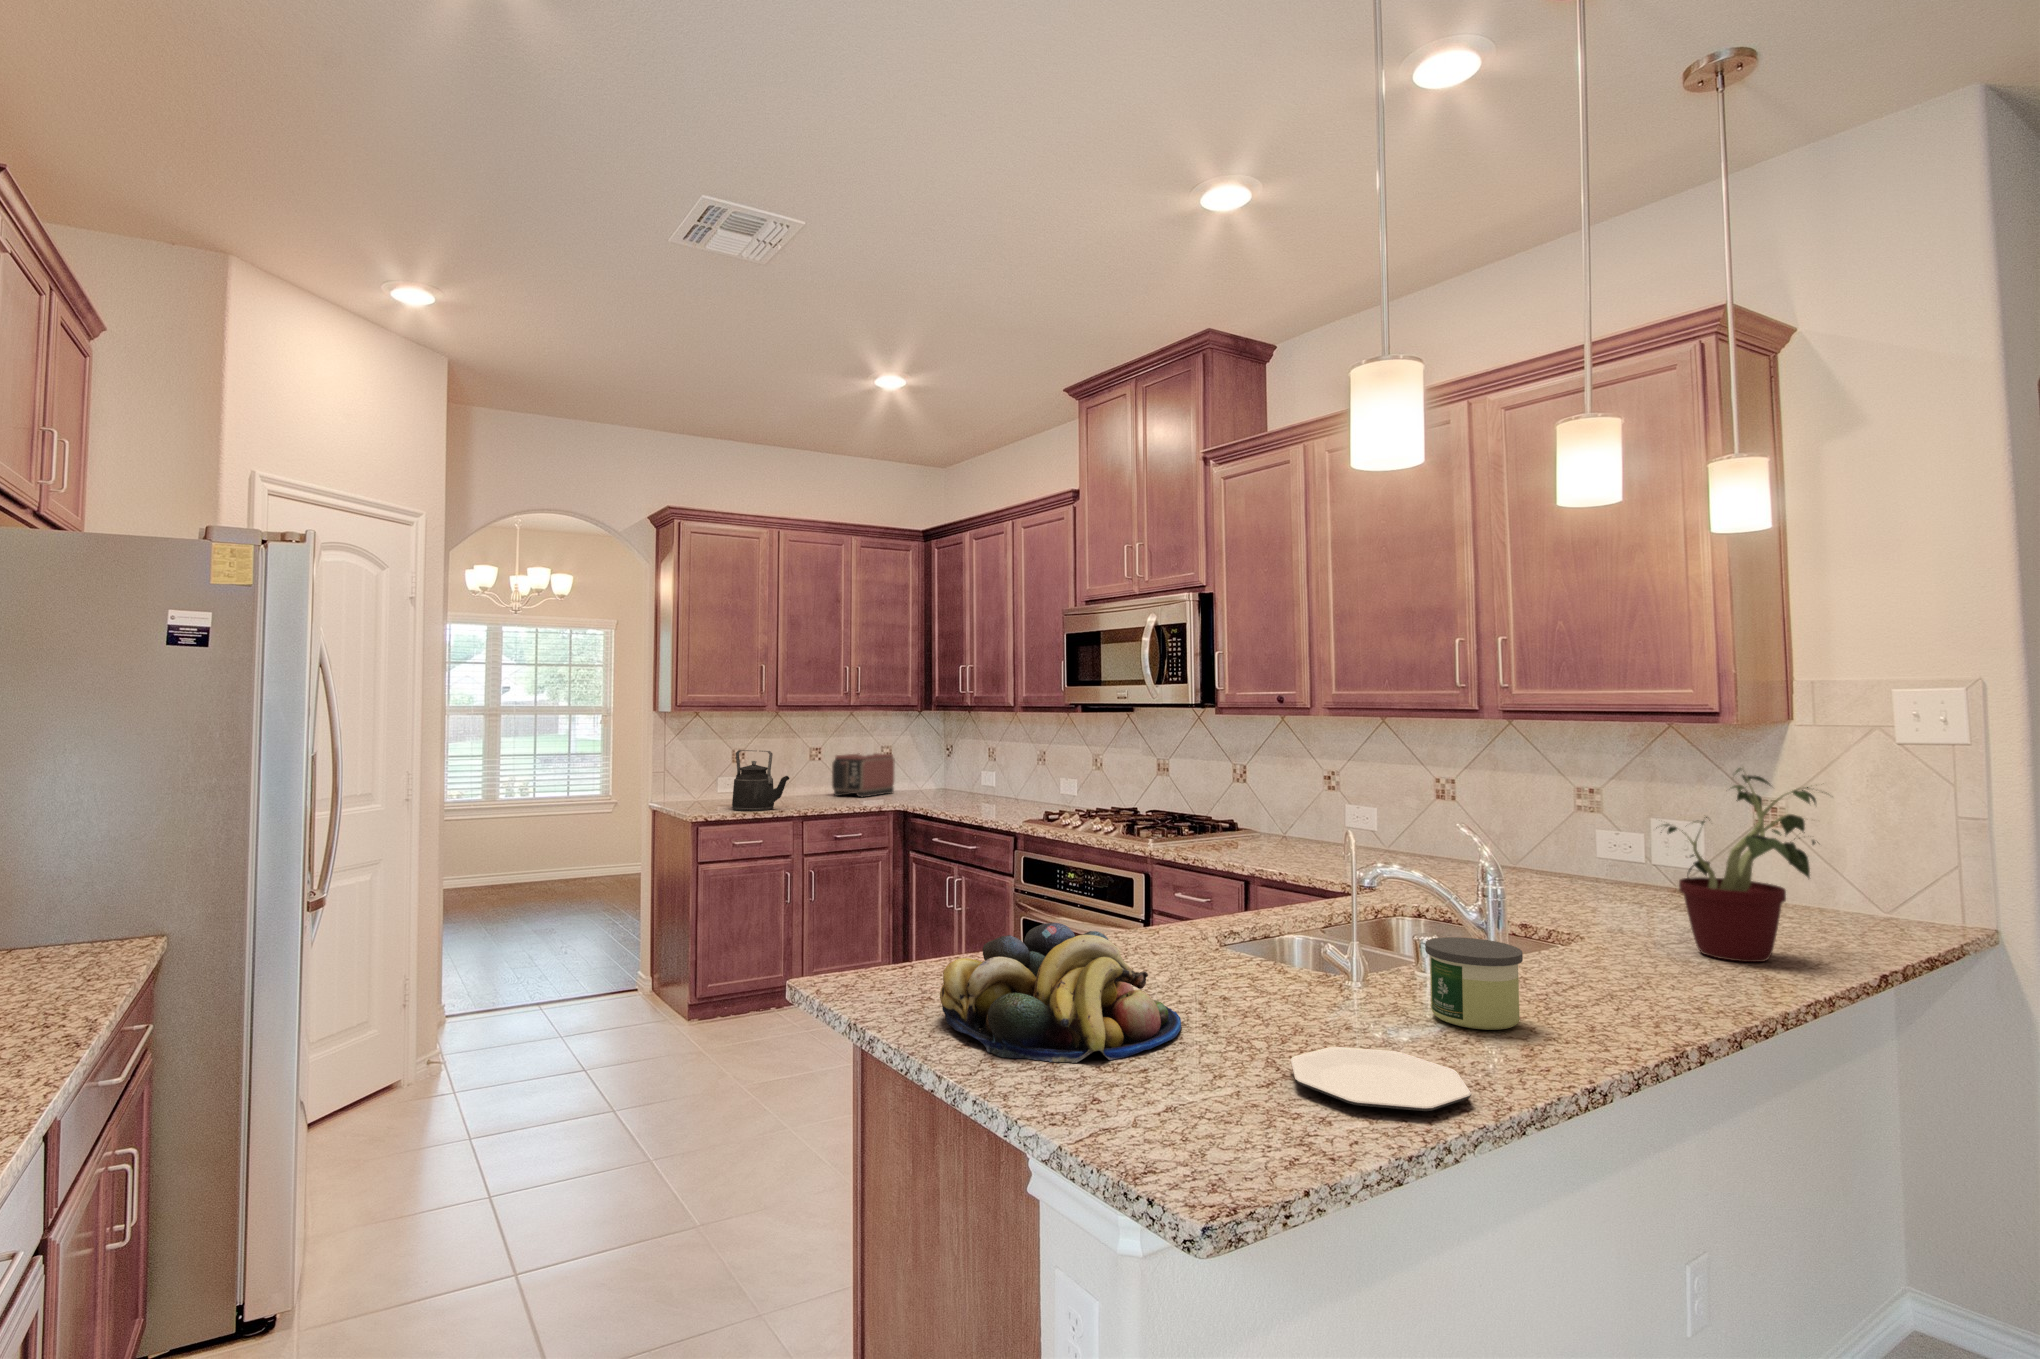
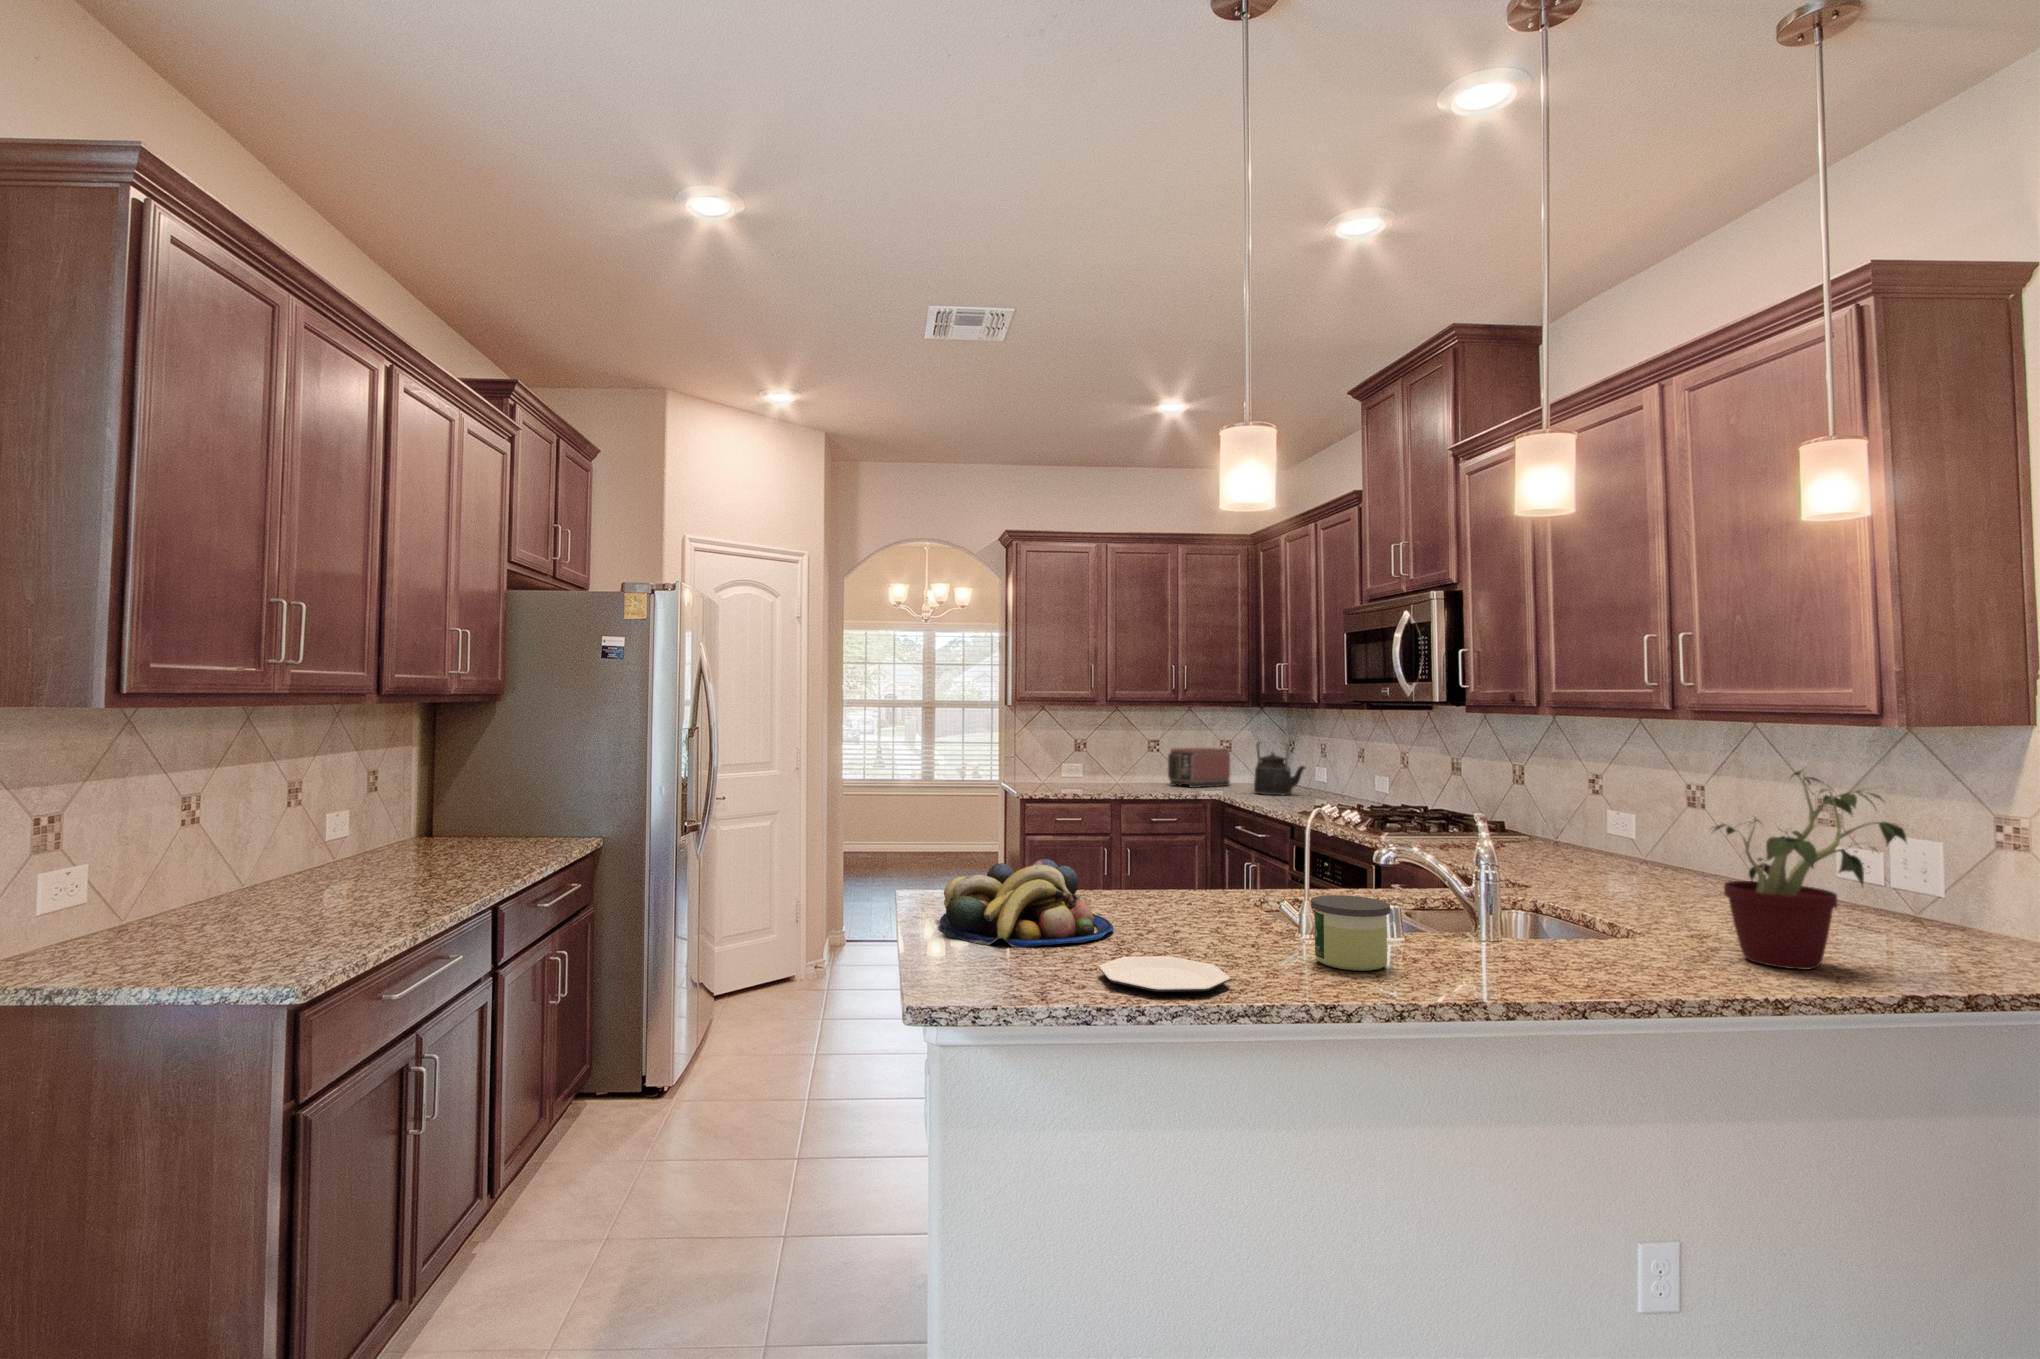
kettle: present [732,750,789,811] -> present [1254,743,1305,795]

